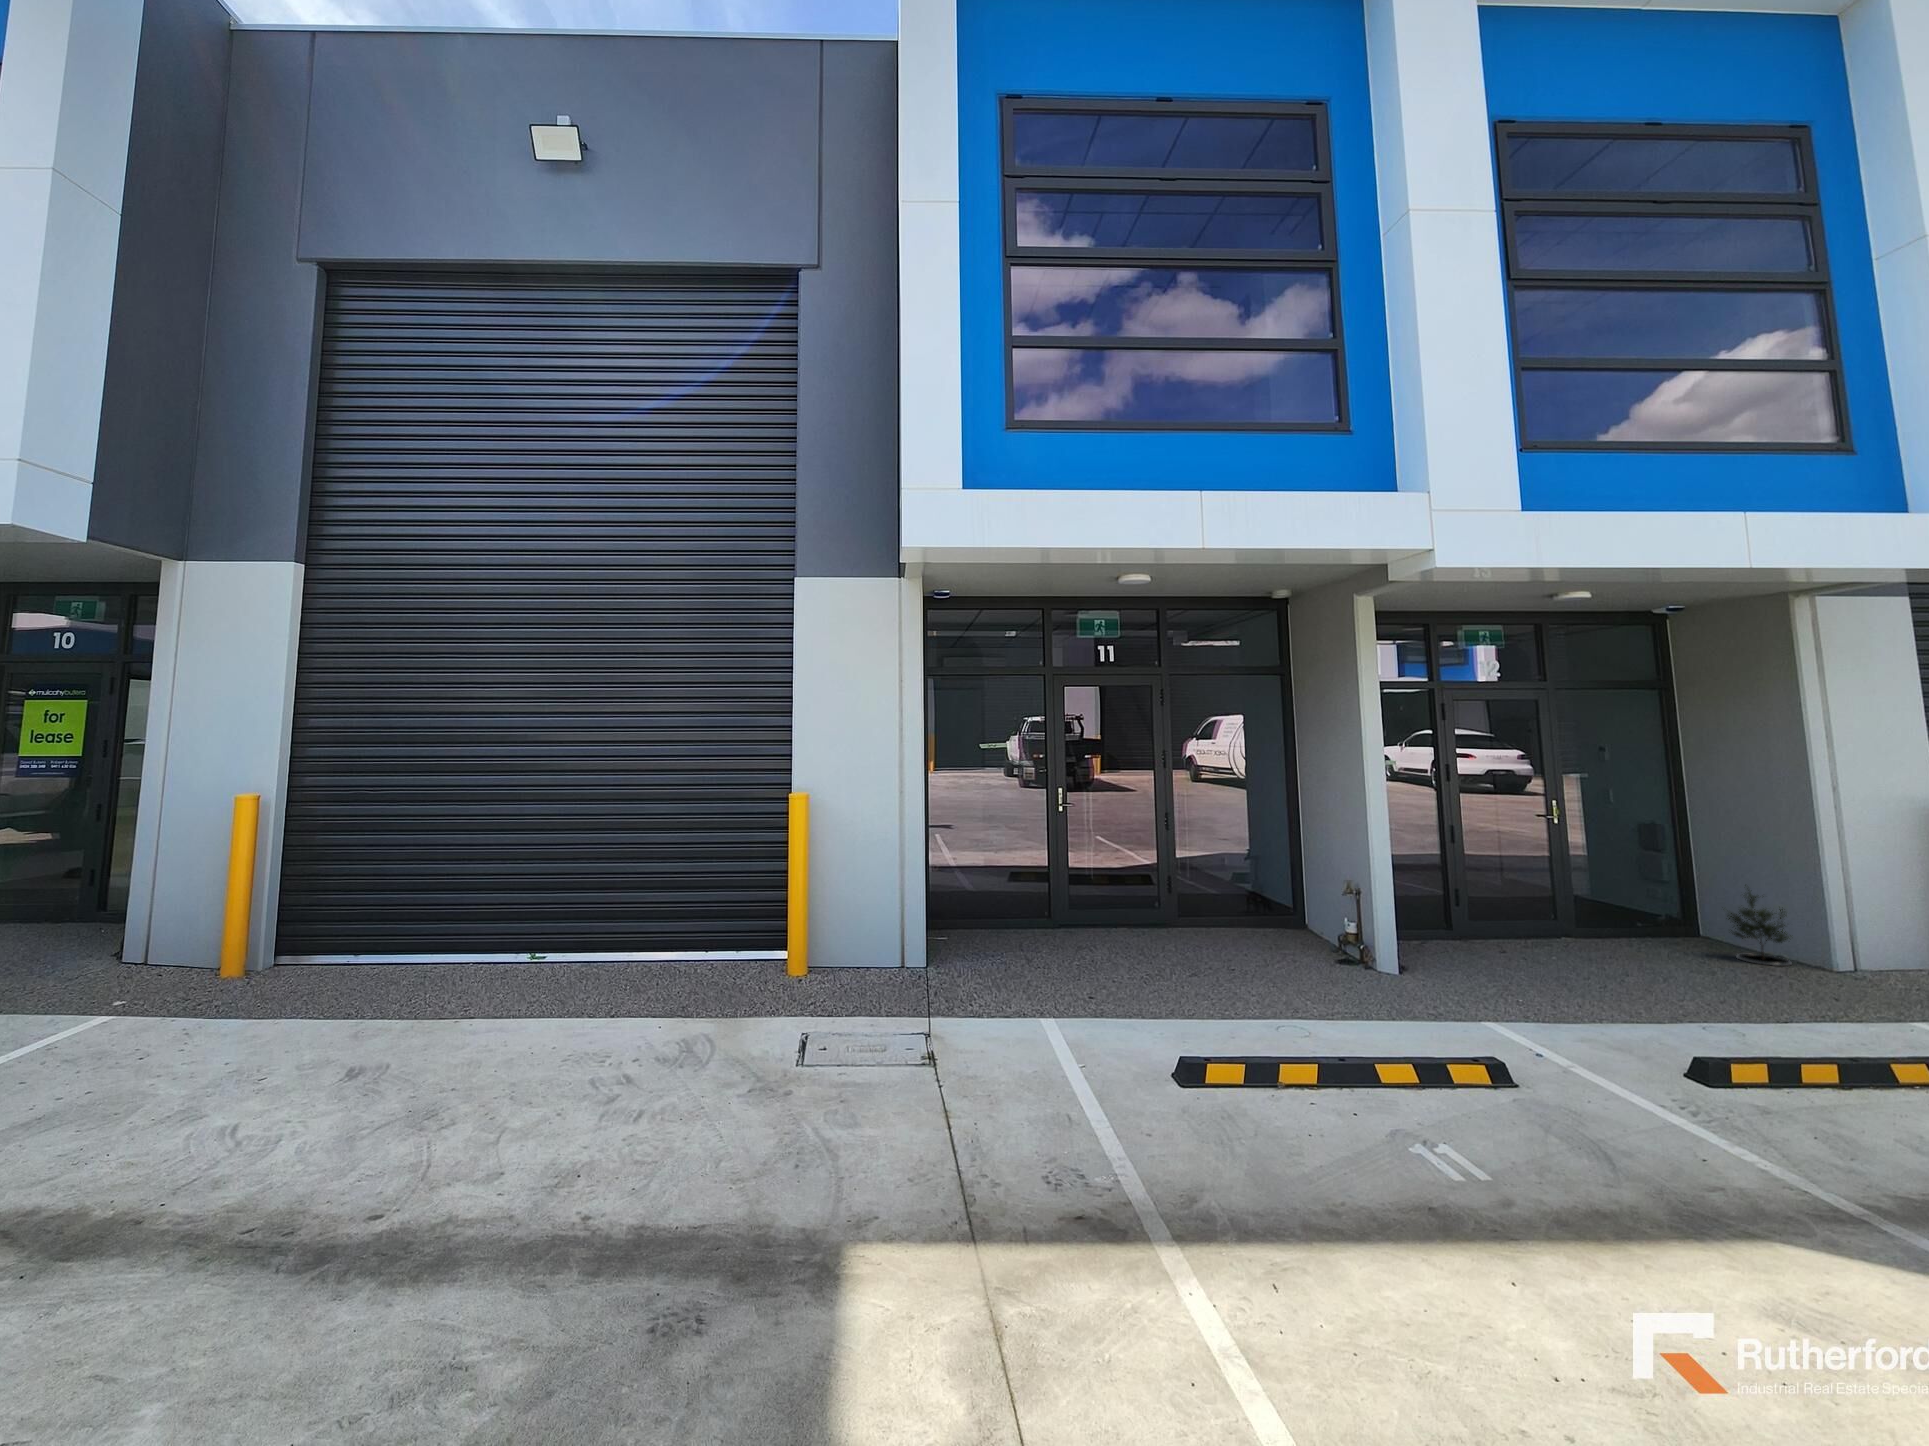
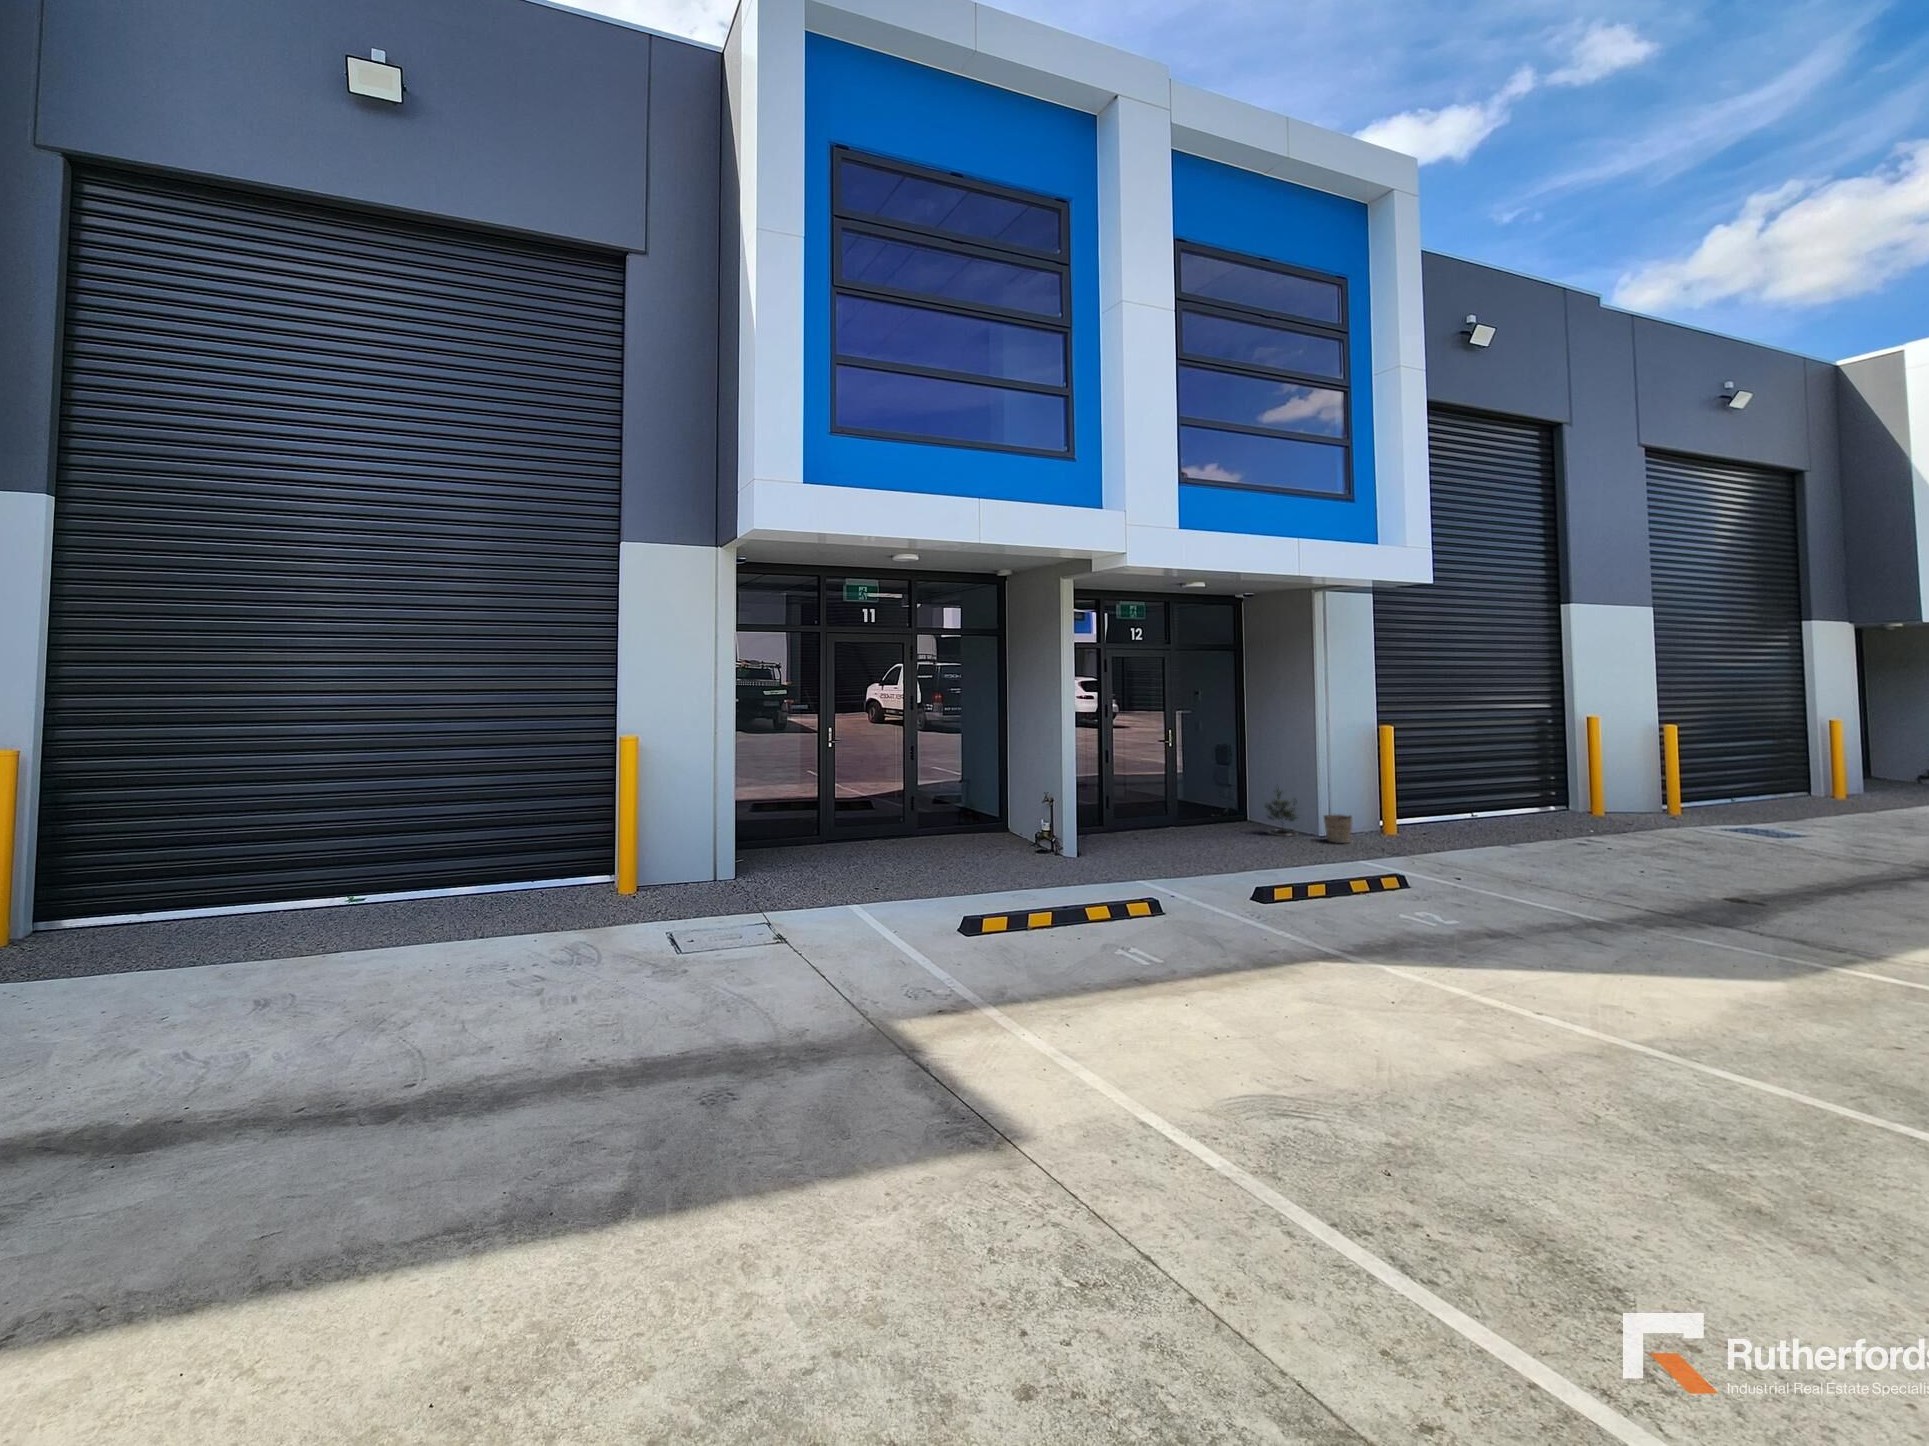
bucket: none [1836,936,1898,986] -> present [1324,814,1352,843]

